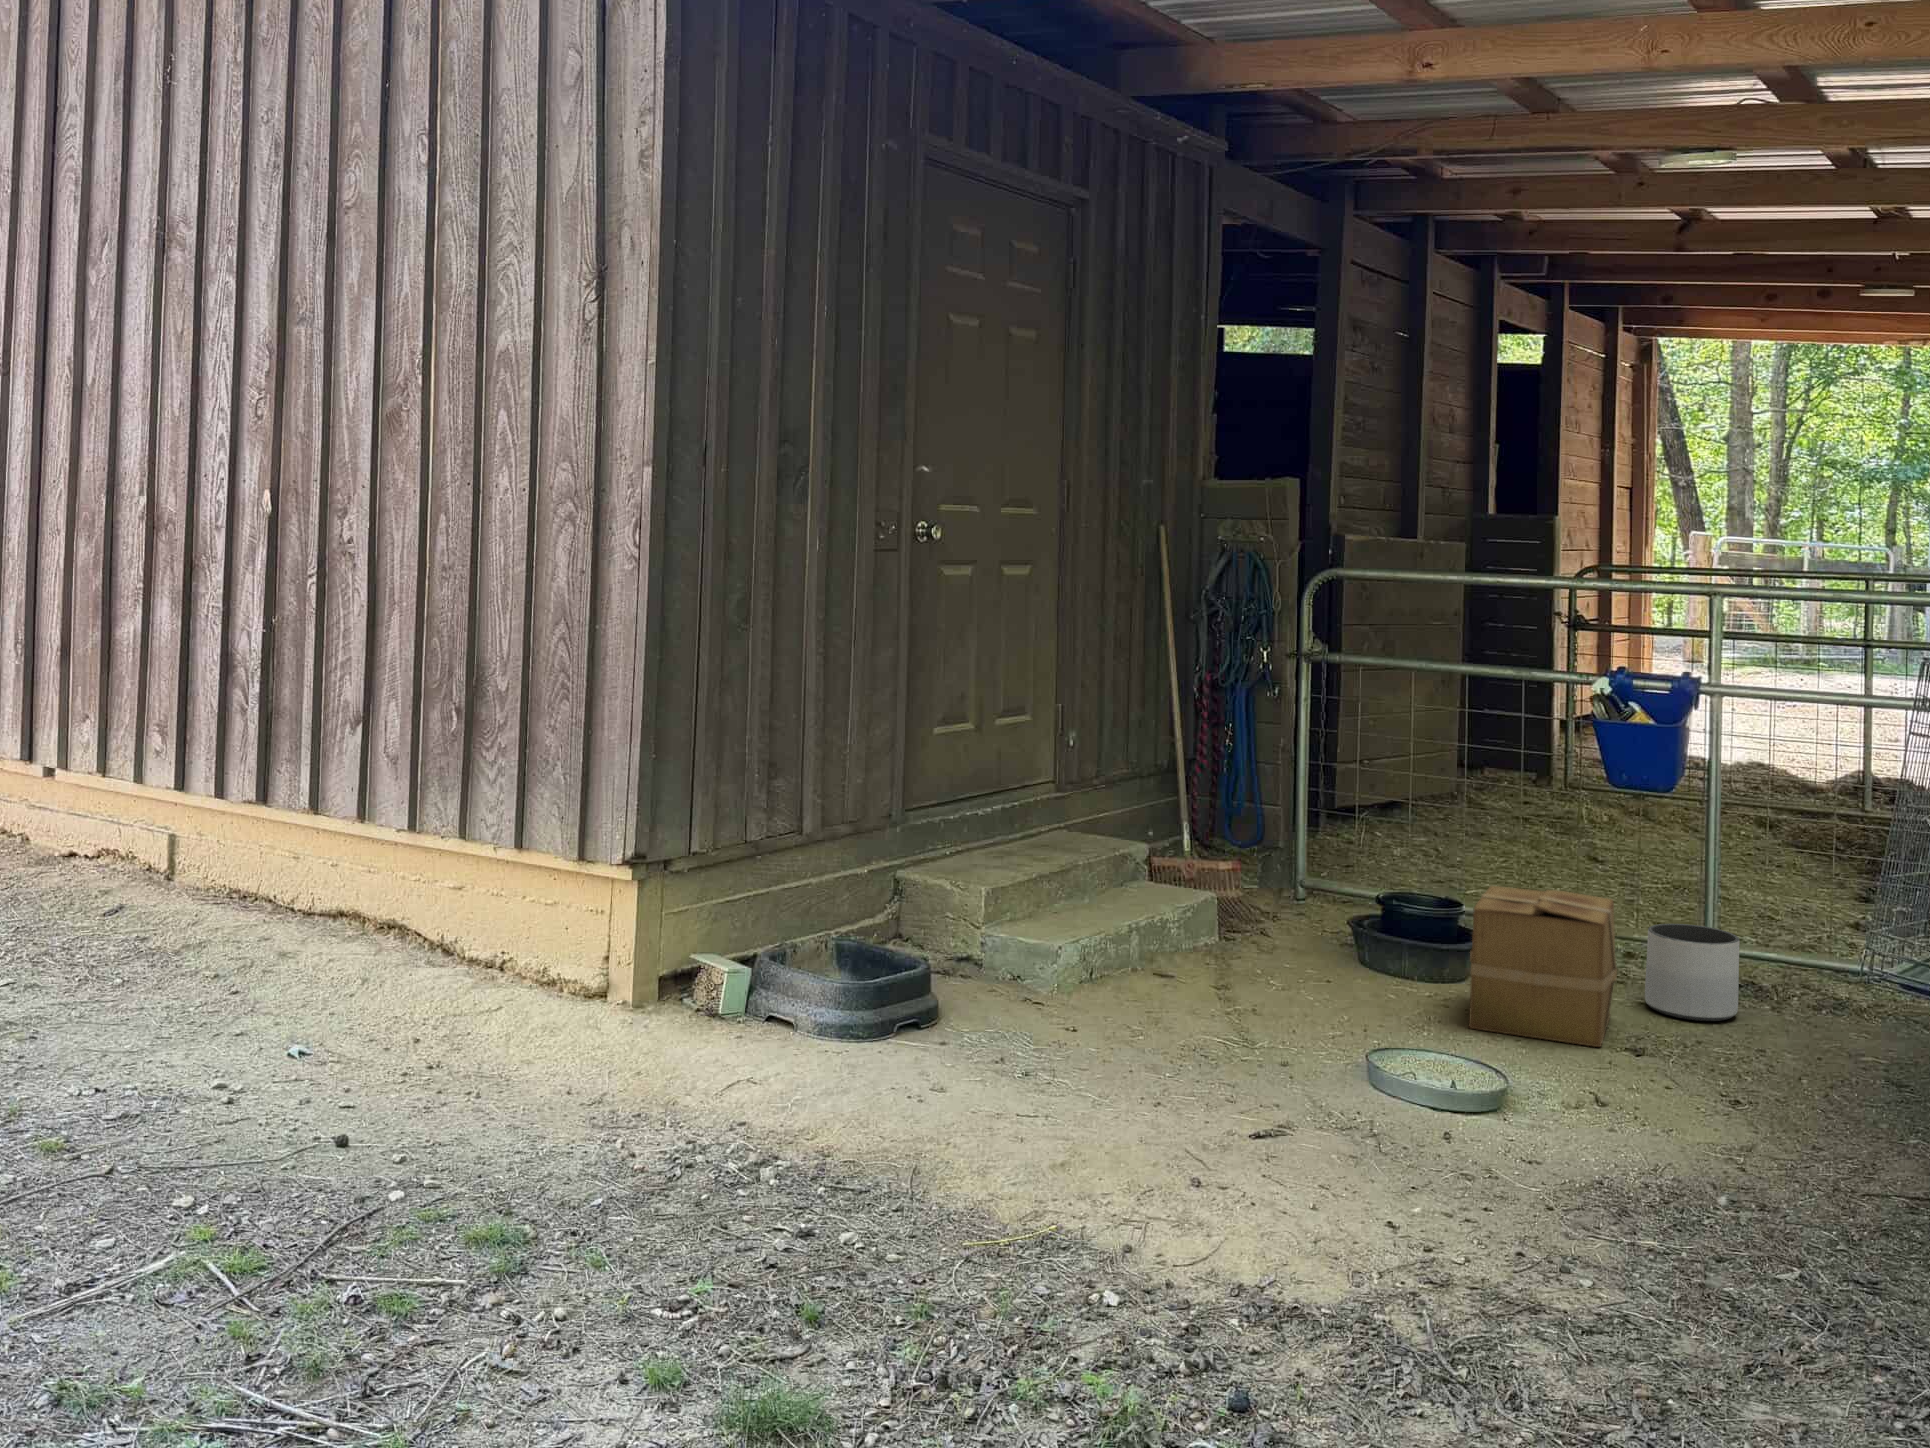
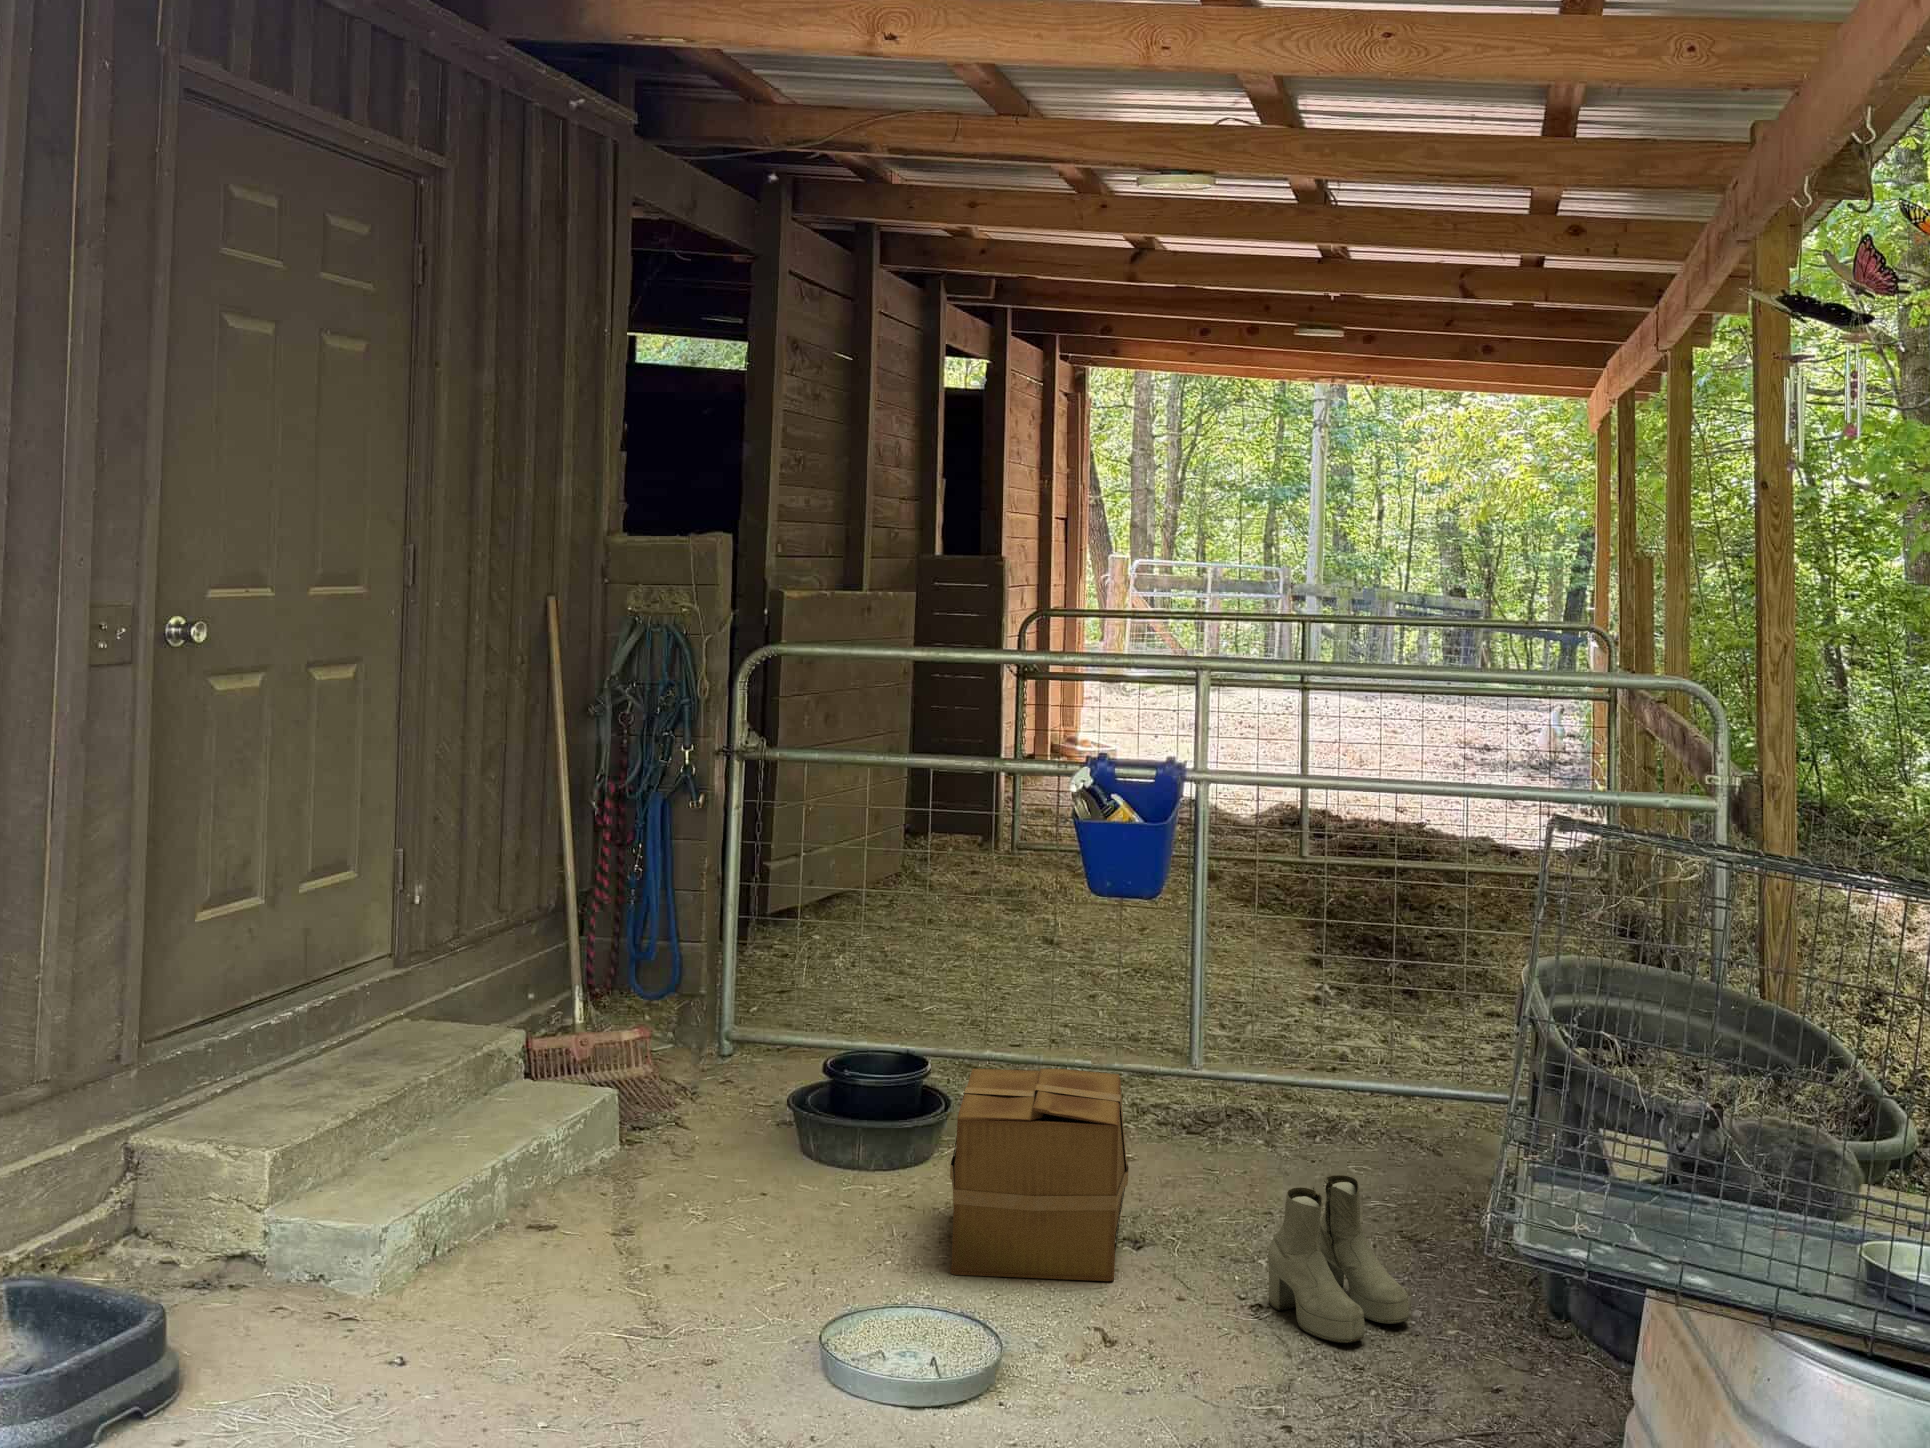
planter: present [1645,924,1740,1021] -> none [1151,1083,1257,1209]
boots: none [1730,982,1852,1102] -> present [1268,1175,1409,1343]

